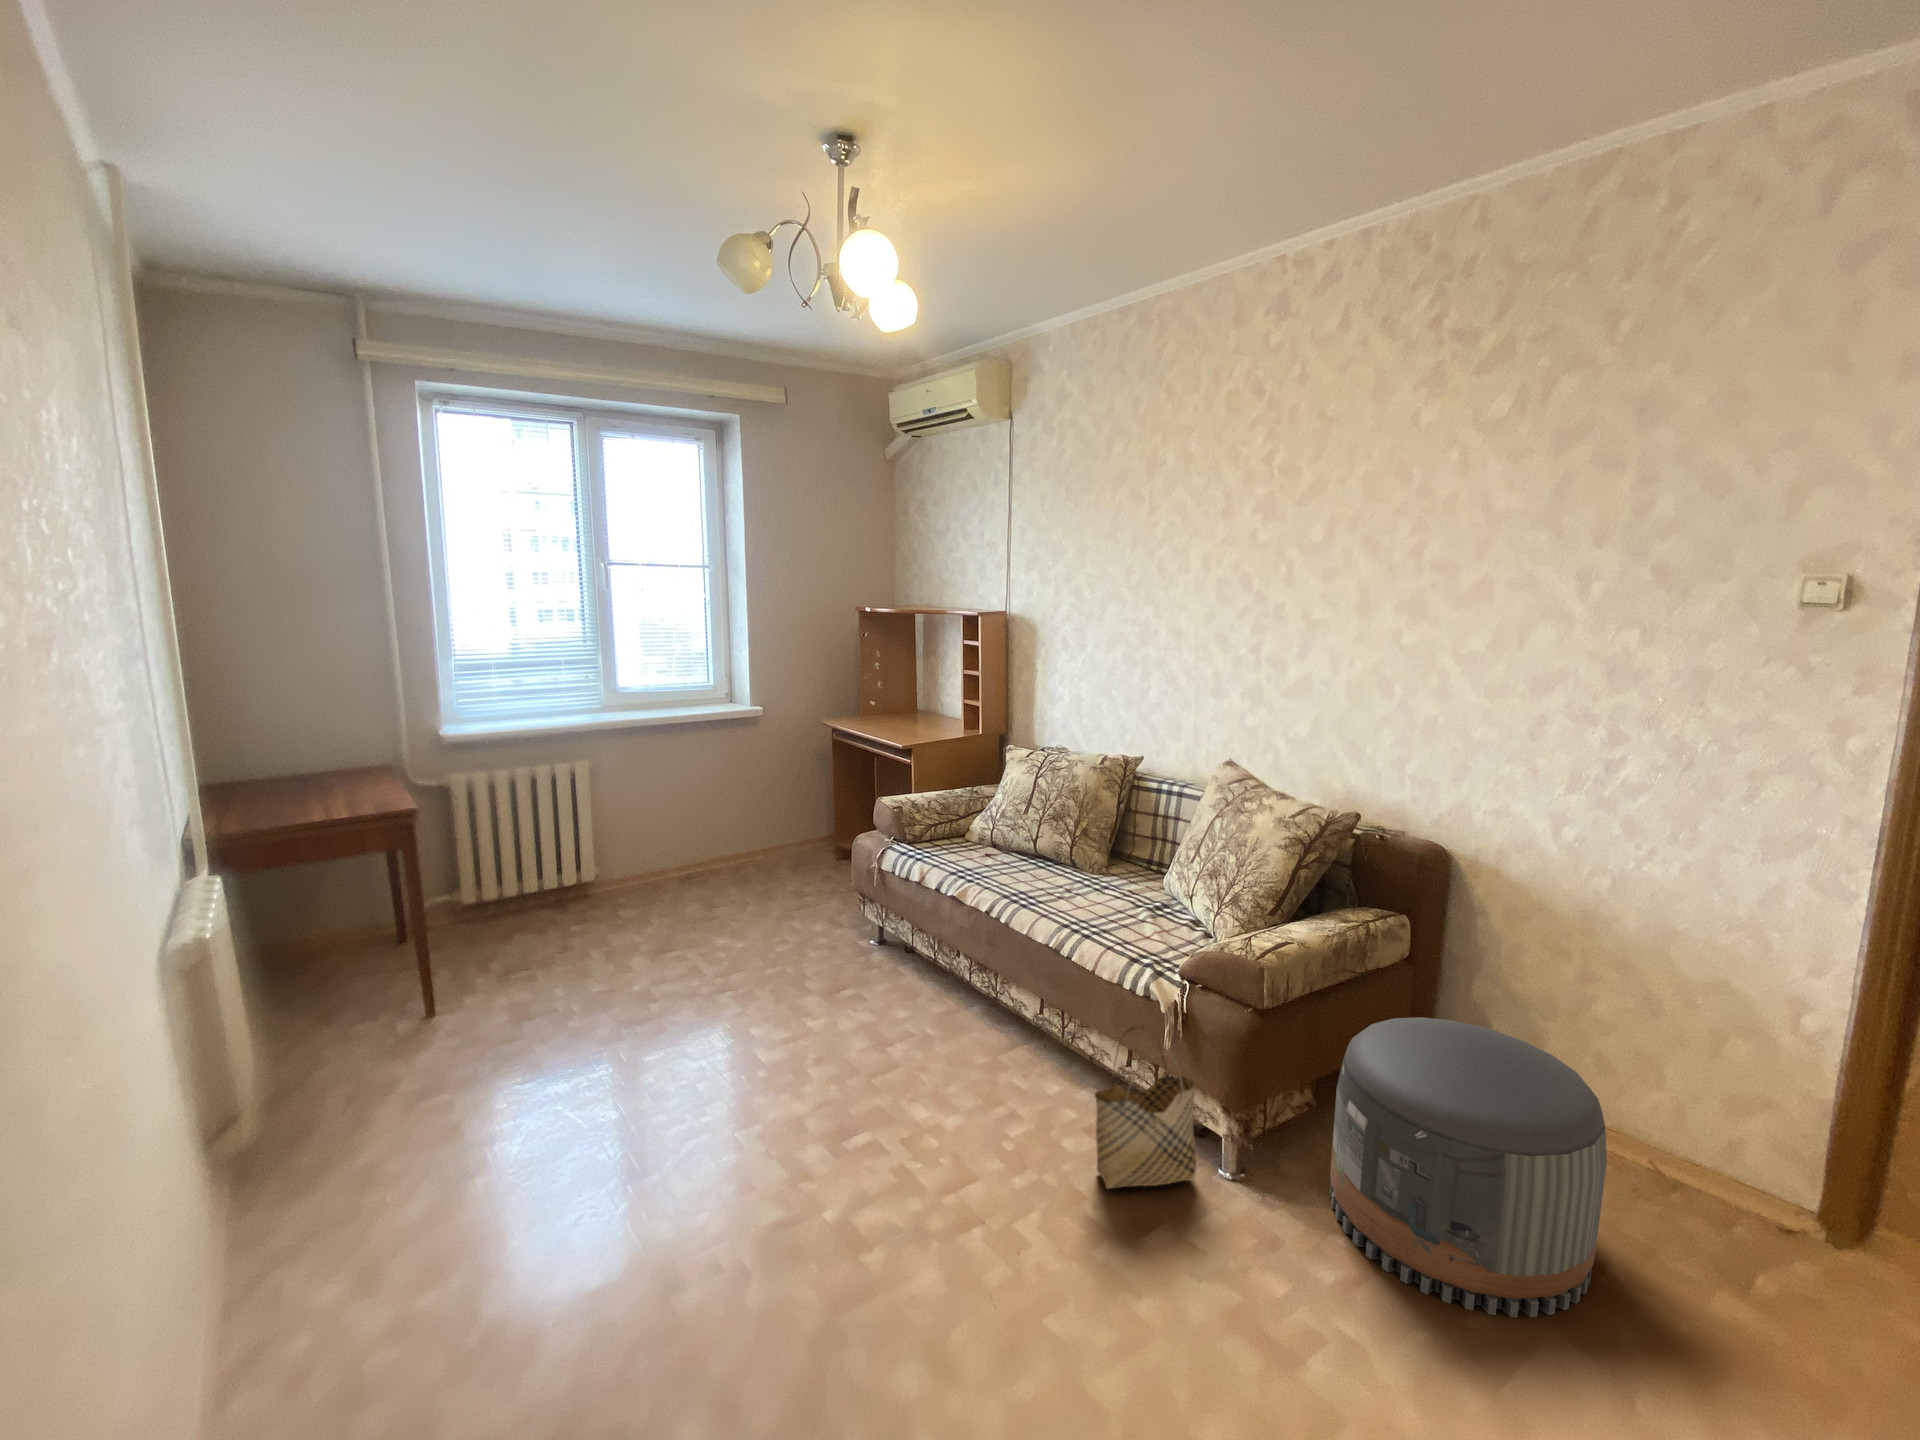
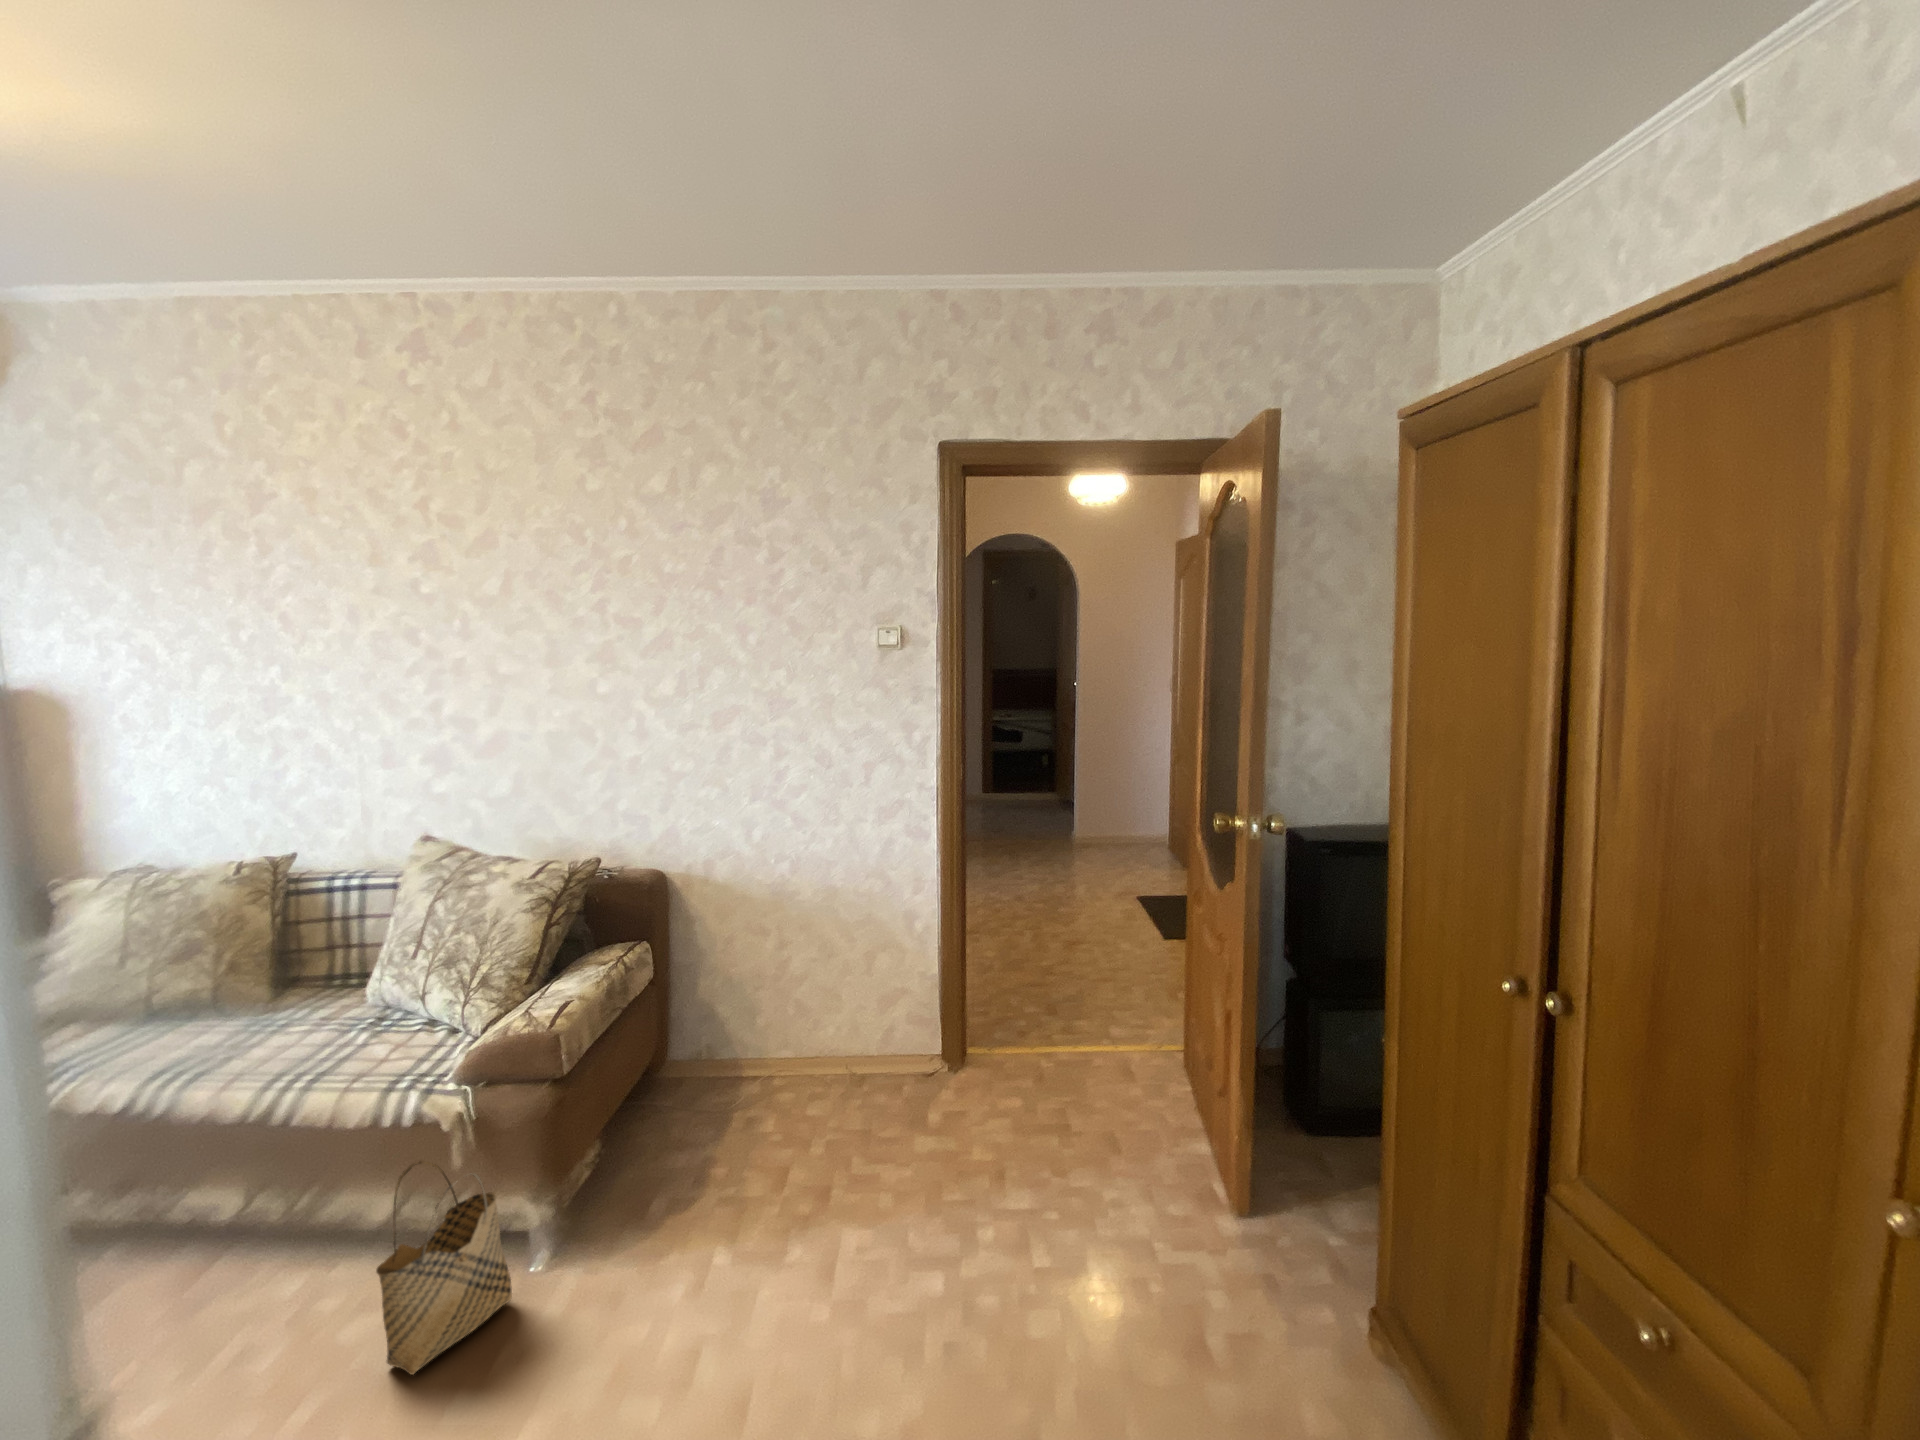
pouf: present [1330,1017,1607,1317] -> none [640,1012,848,1263]

